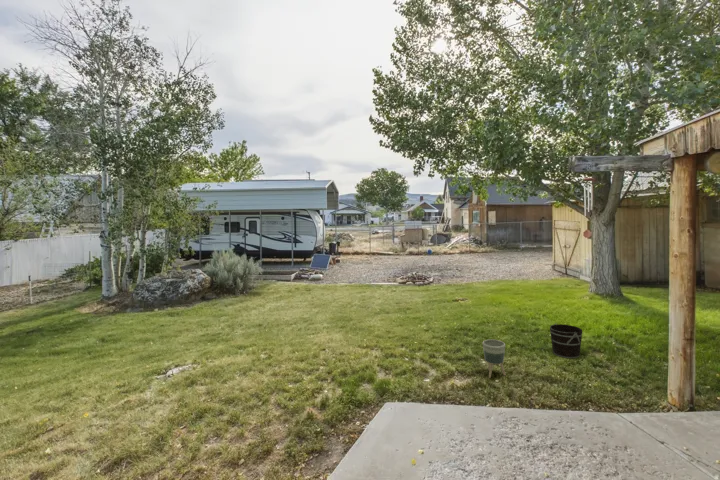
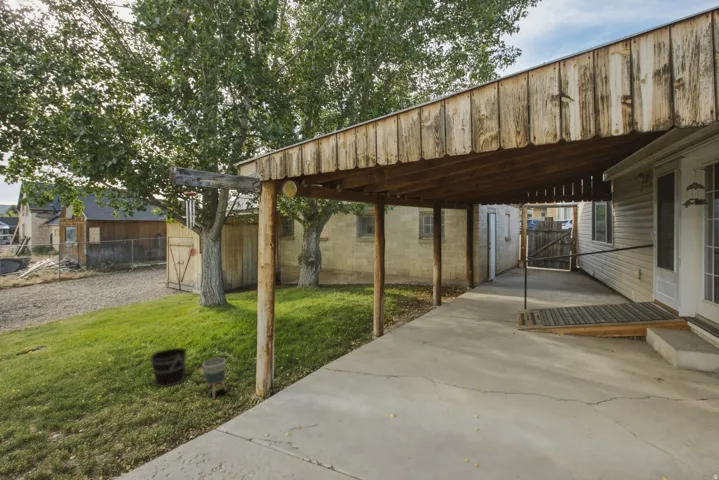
planter: present [483,339,506,378] -> present [203,358,227,399]

